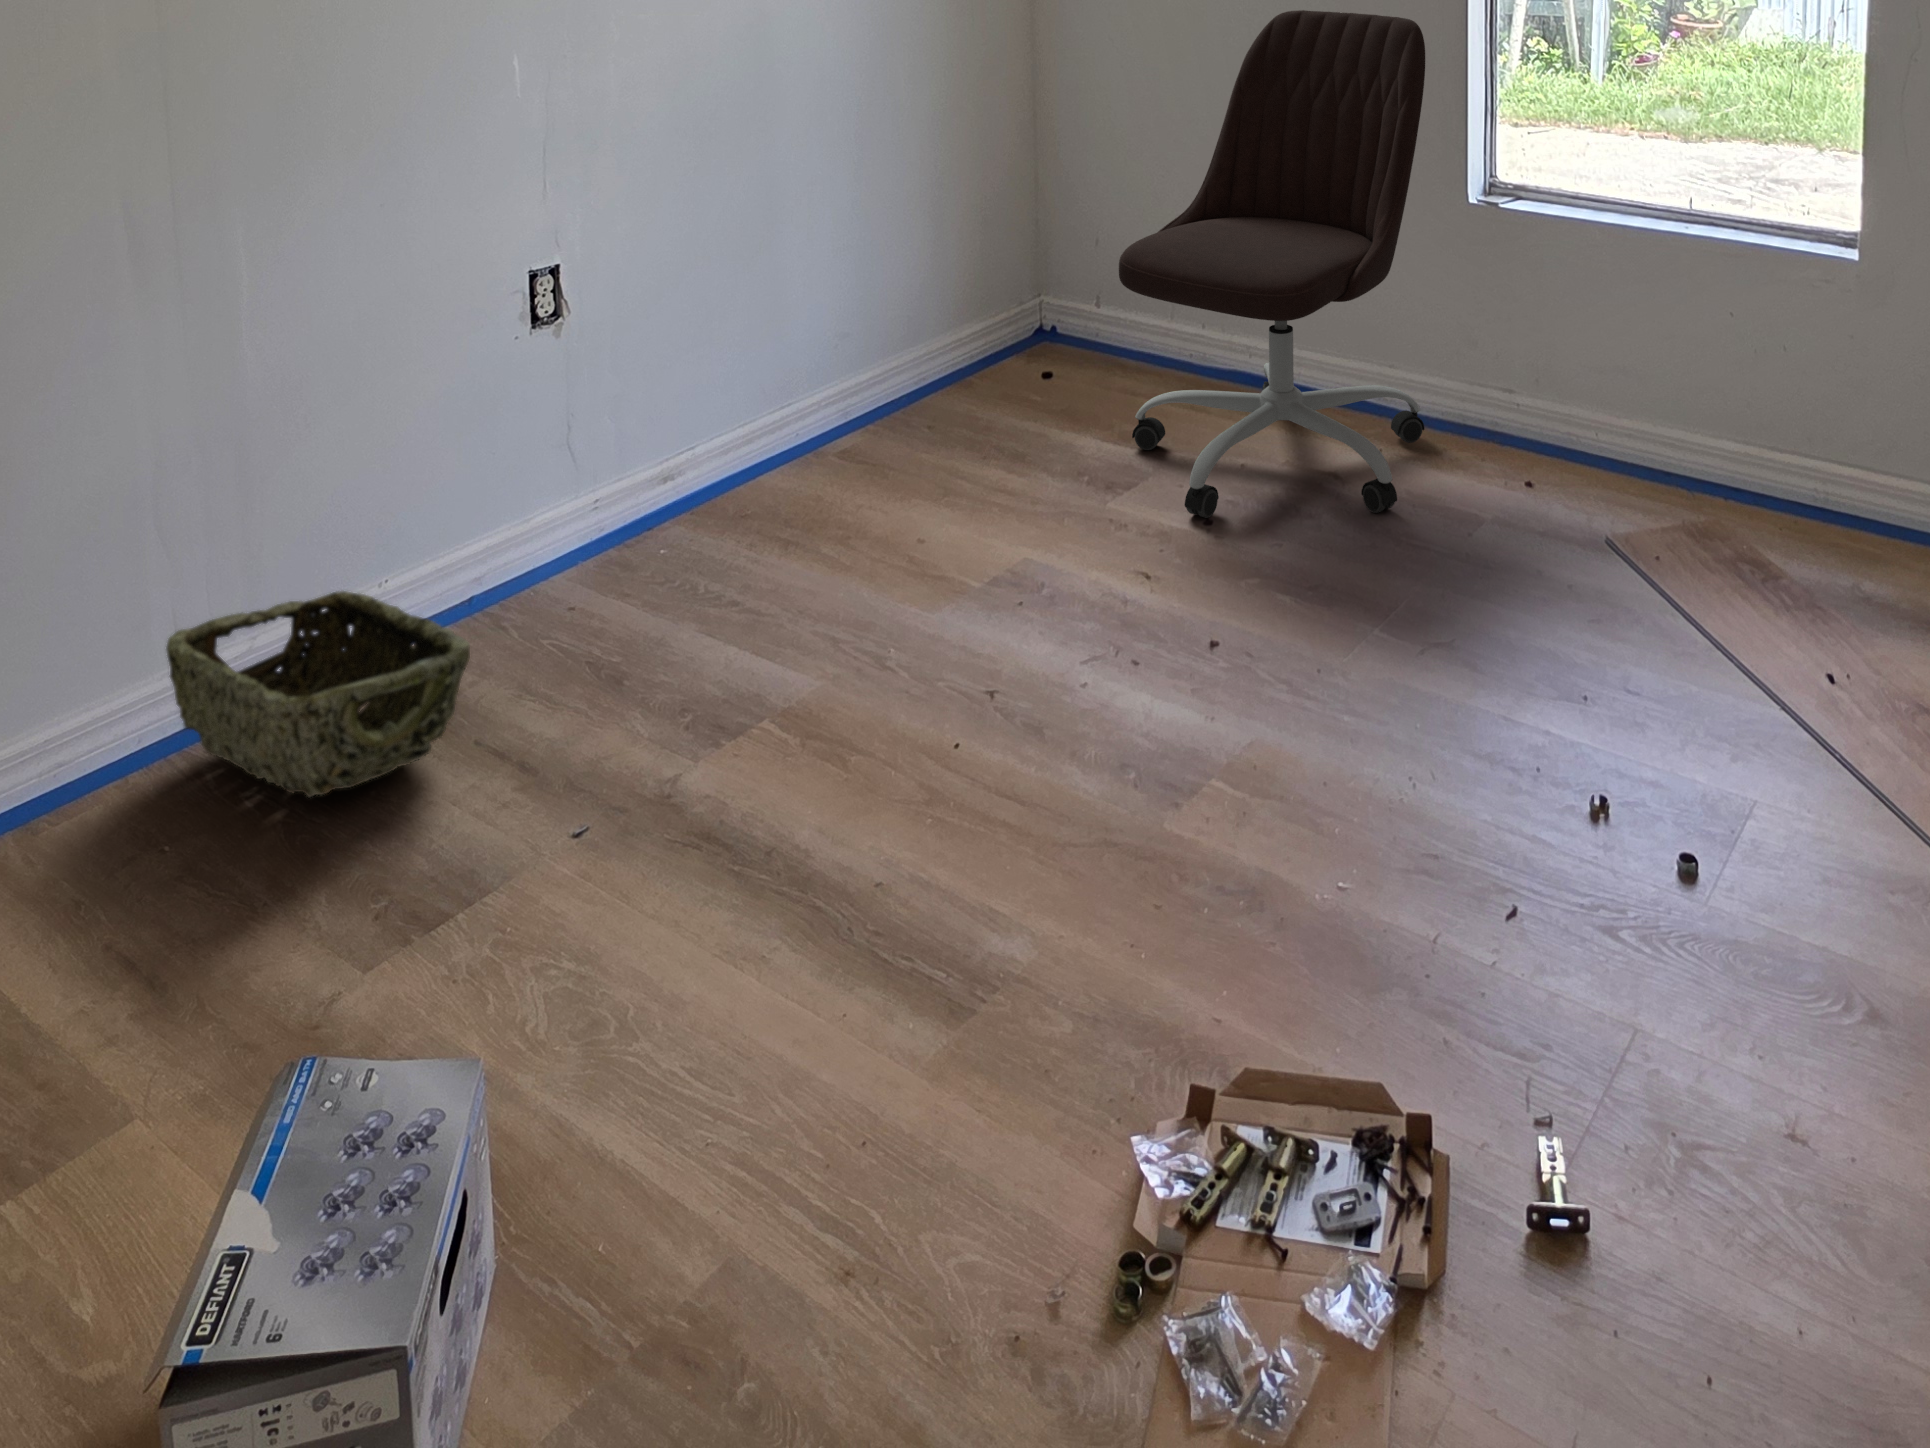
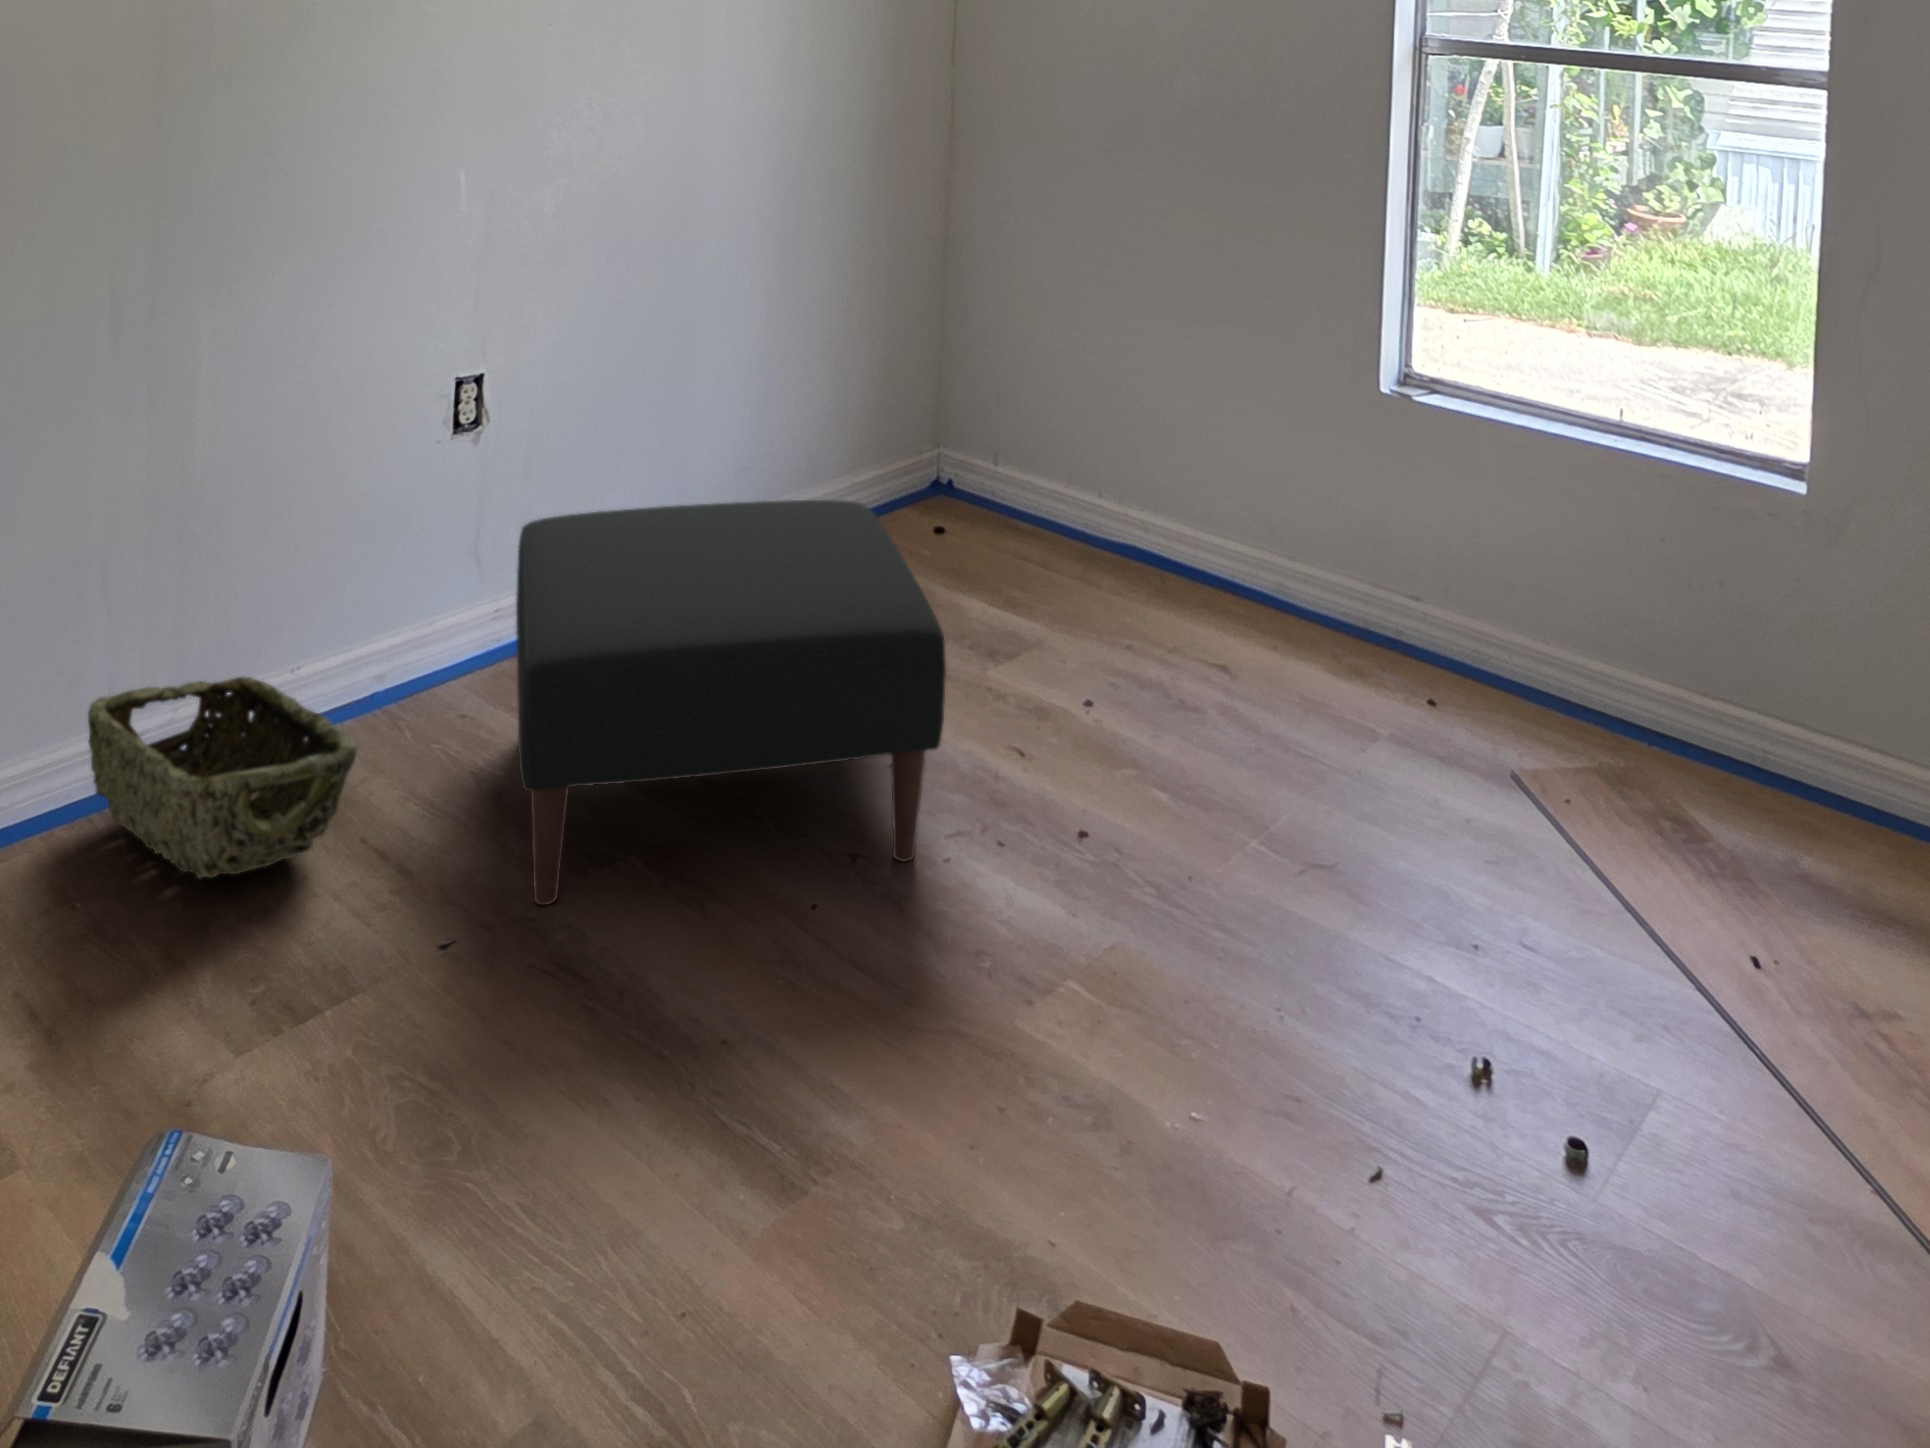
office chair: present [1119,10,1425,518] -> none [1016,172,1351,720]
ottoman: none [626,353,1072,774] -> present [516,500,946,905]

